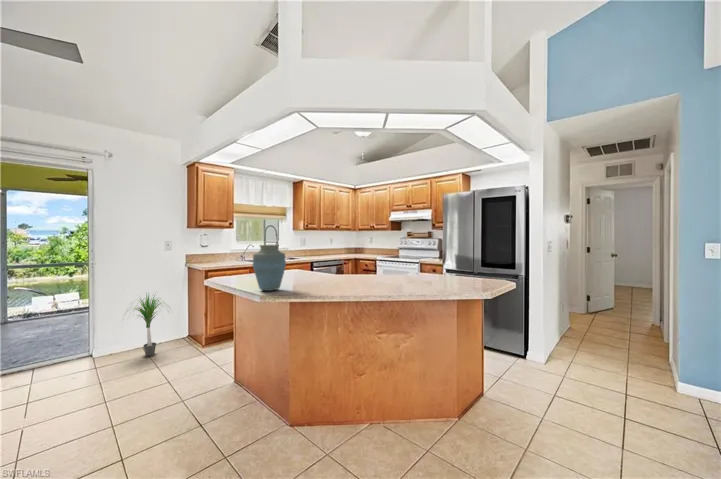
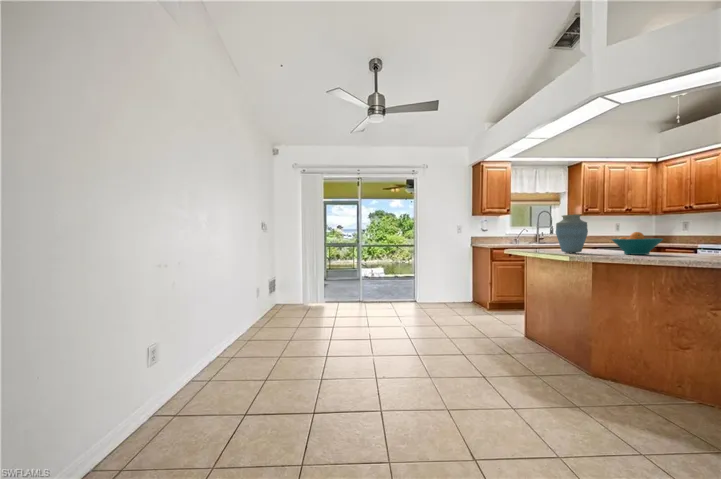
fruit bowl: none [308,265,349,290] -> present [612,232,663,255]
potted plant: present [134,295,161,356] -> none [434,260,466,309]

